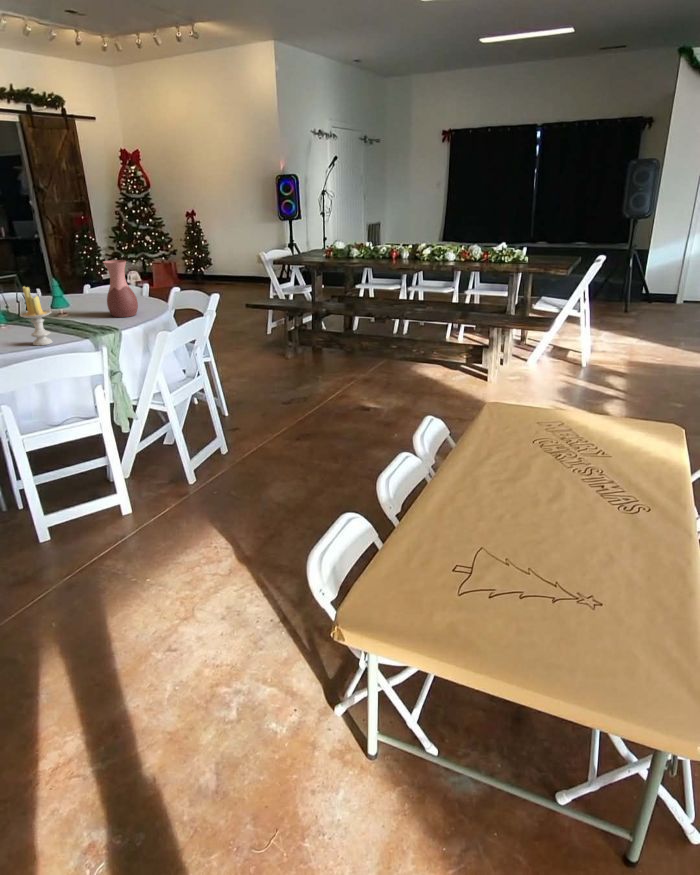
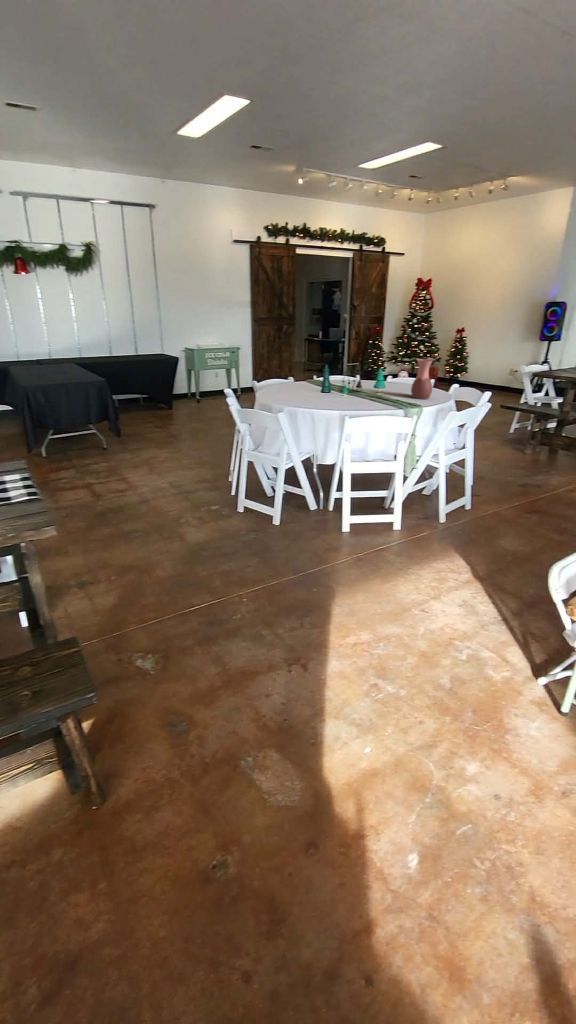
candle: present [20,287,52,346] -> none [365,370,385,409]

